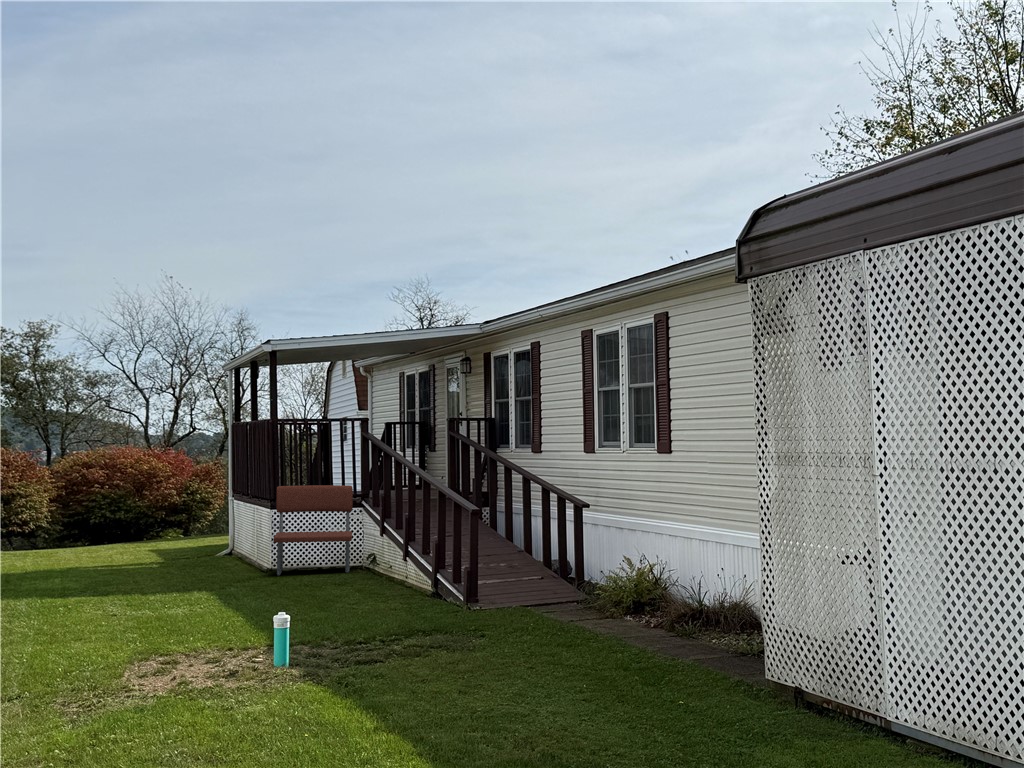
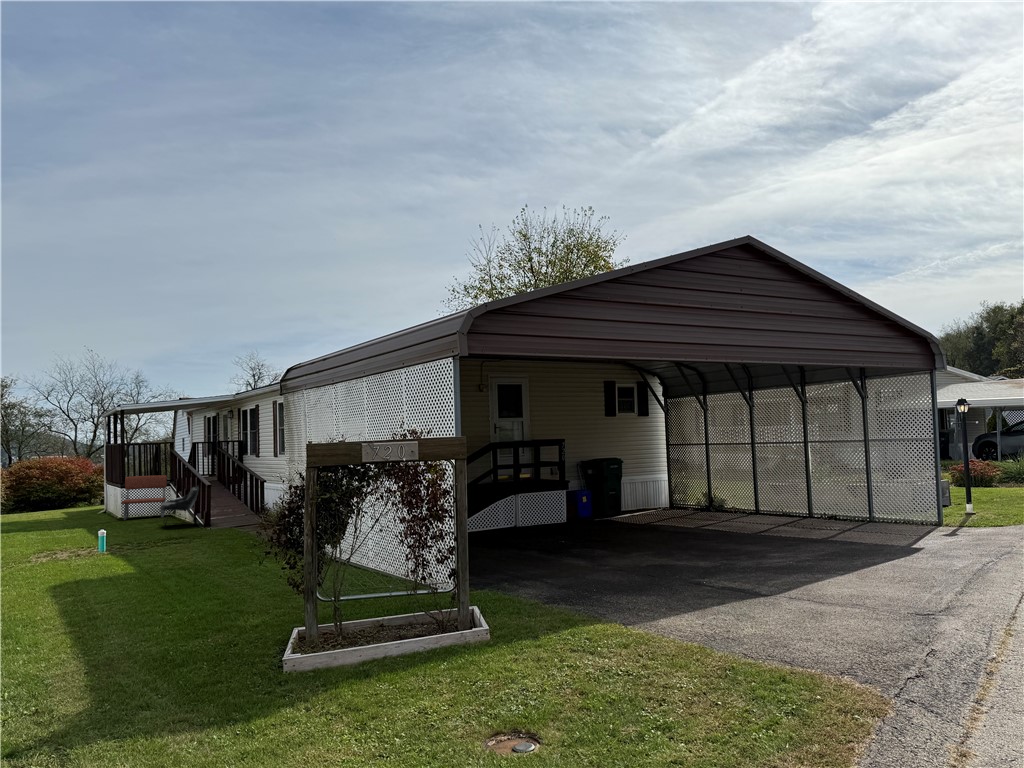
lounge chair: none [376,513,457,607] -> present [160,486,199,528]

